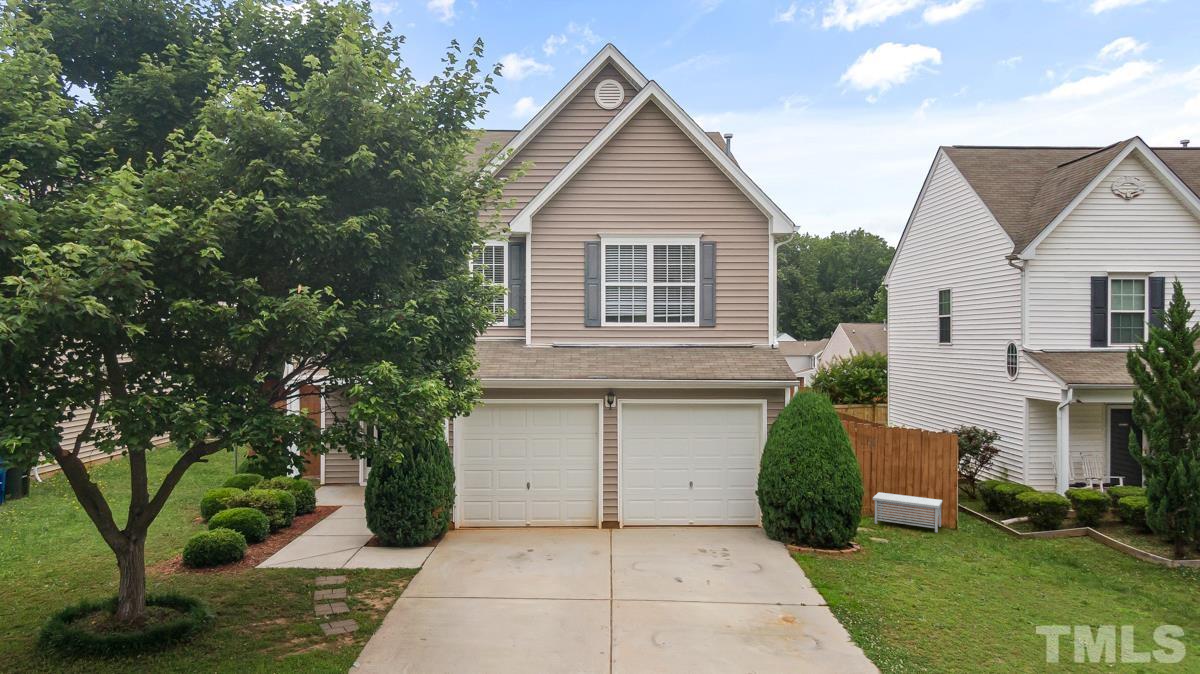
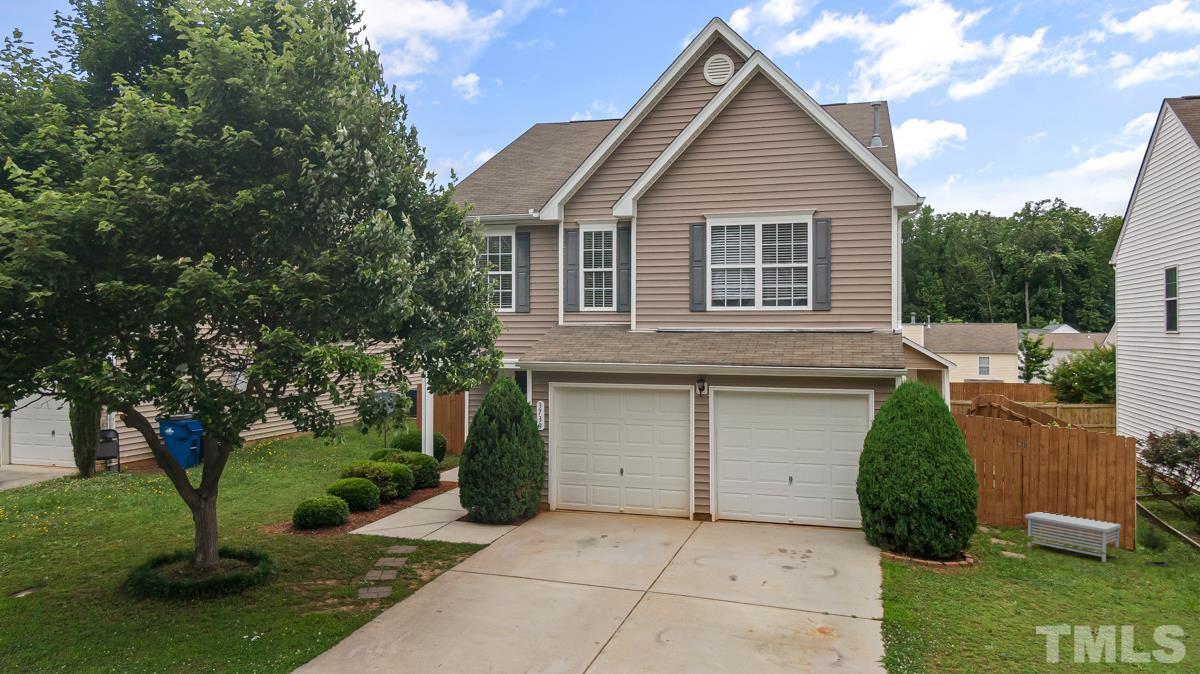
potted tree: none [955,496,980,531] -> present [1140,526,1168,566]

